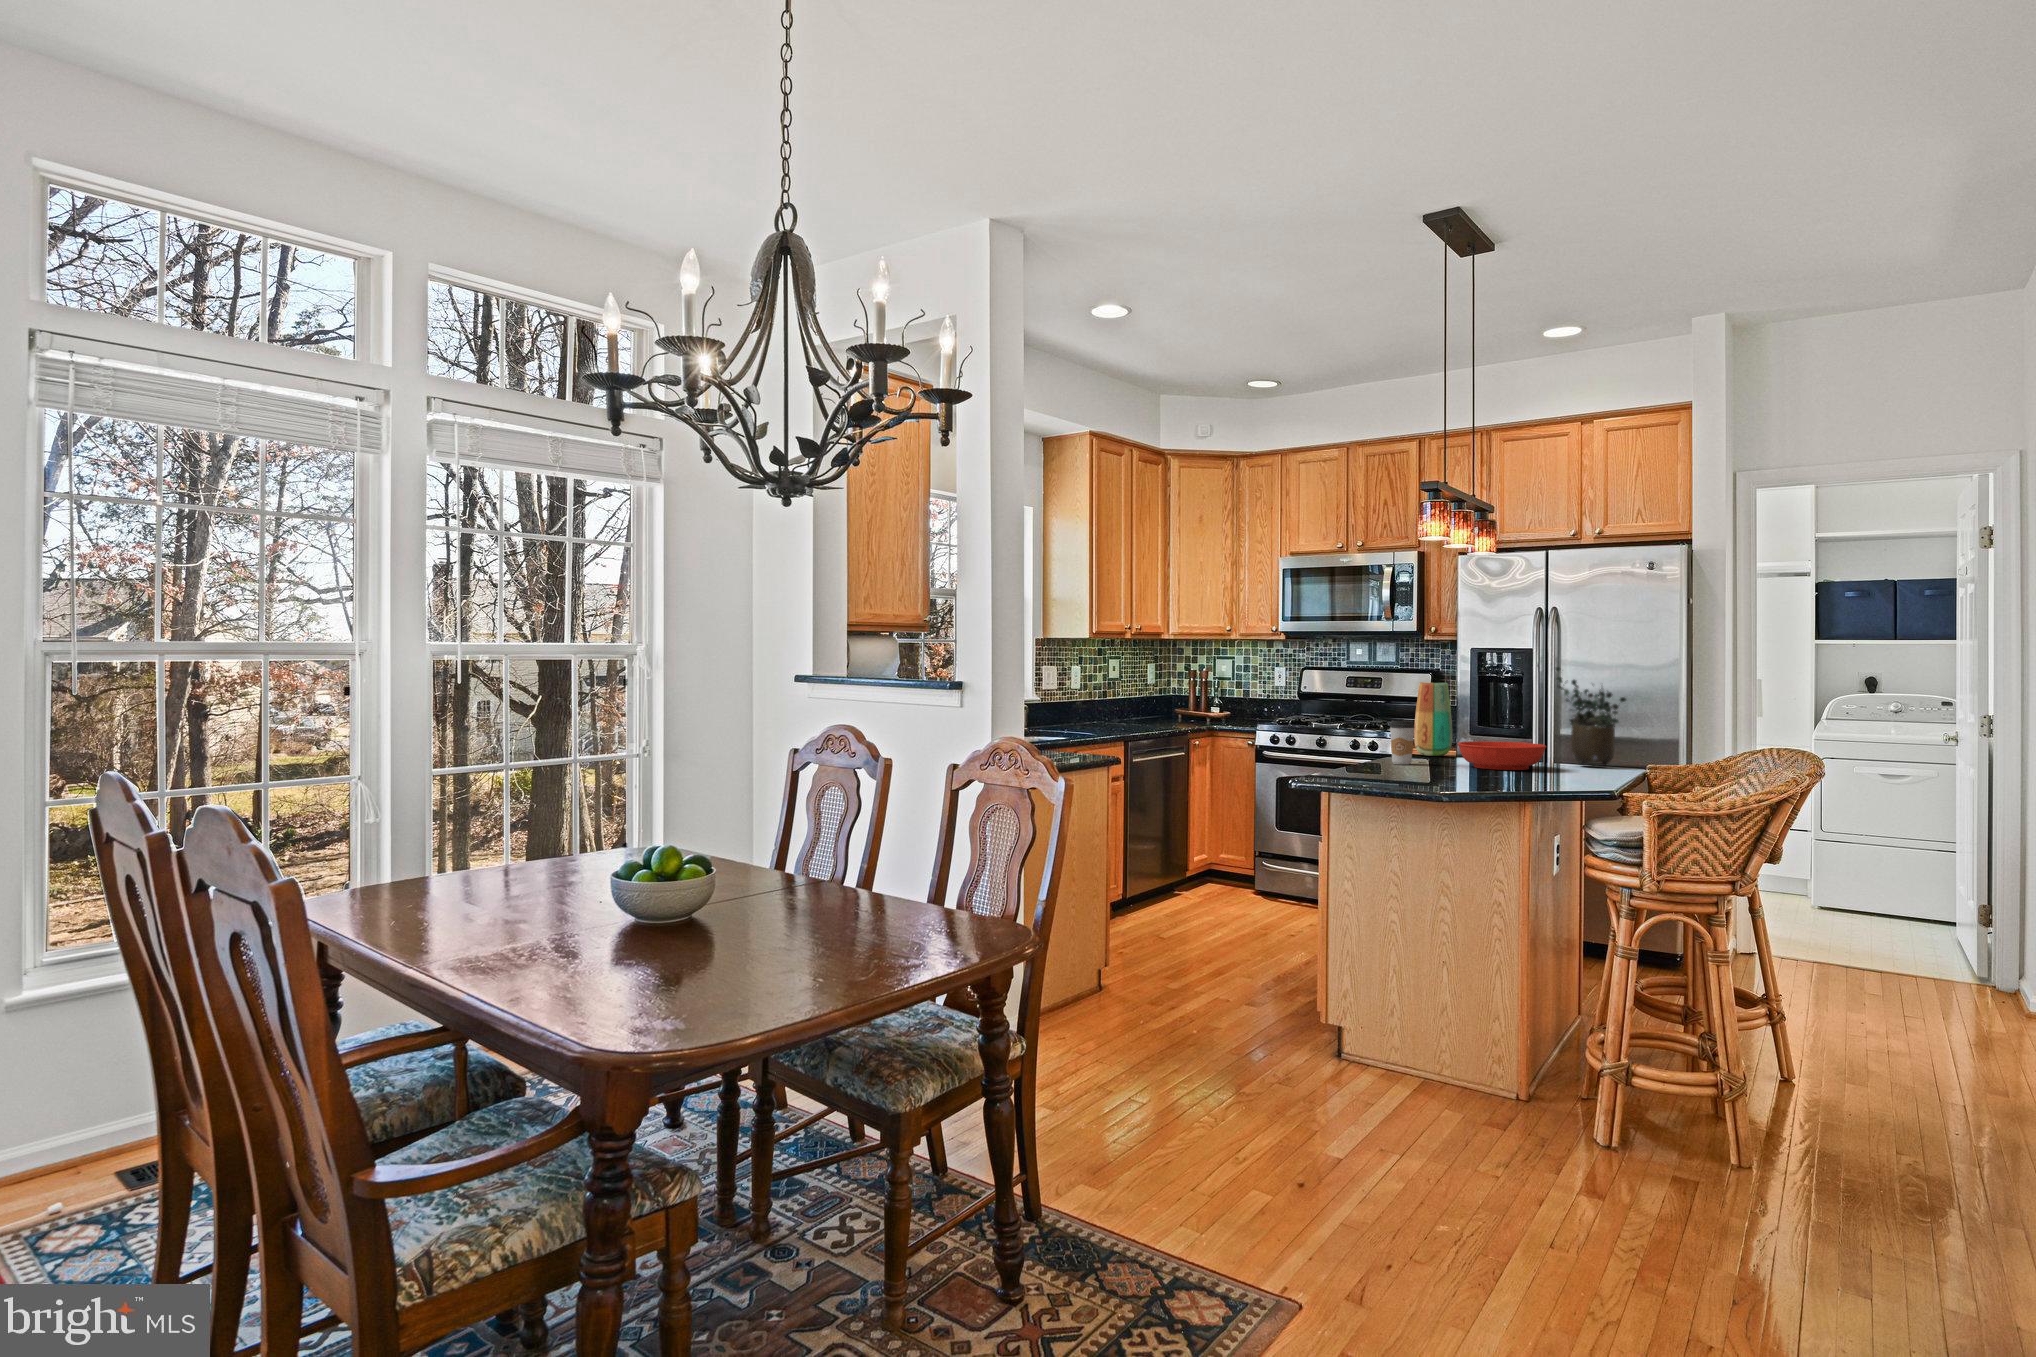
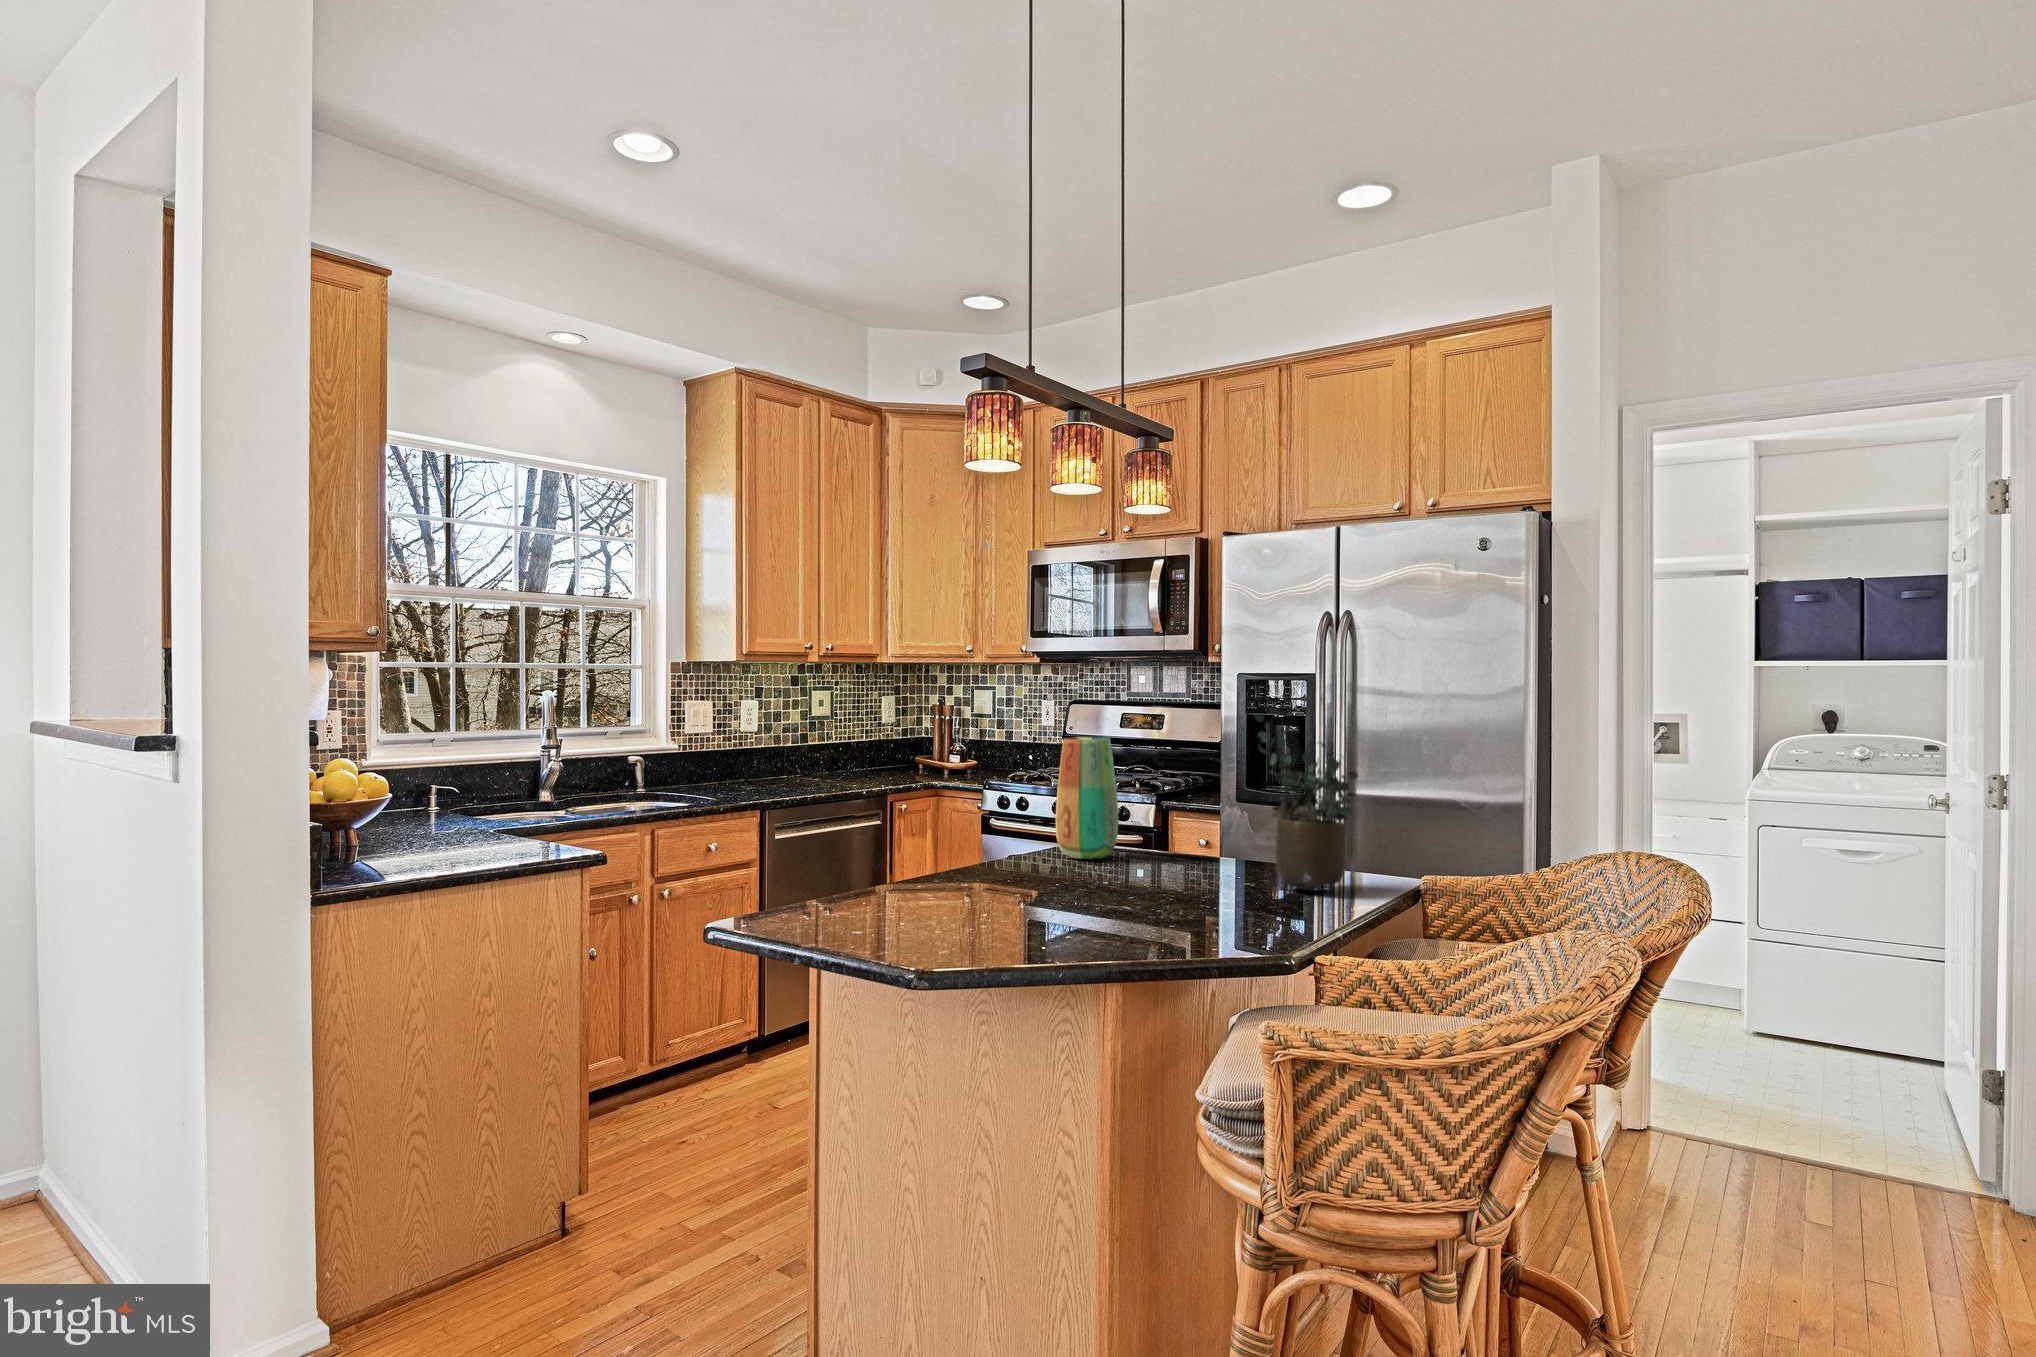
coffee cup: present [1390,720,1415,764] -> none [952,810,994,890]
bowl: present [1457,741,1546,770] -> none [1060,846,1208,907]

